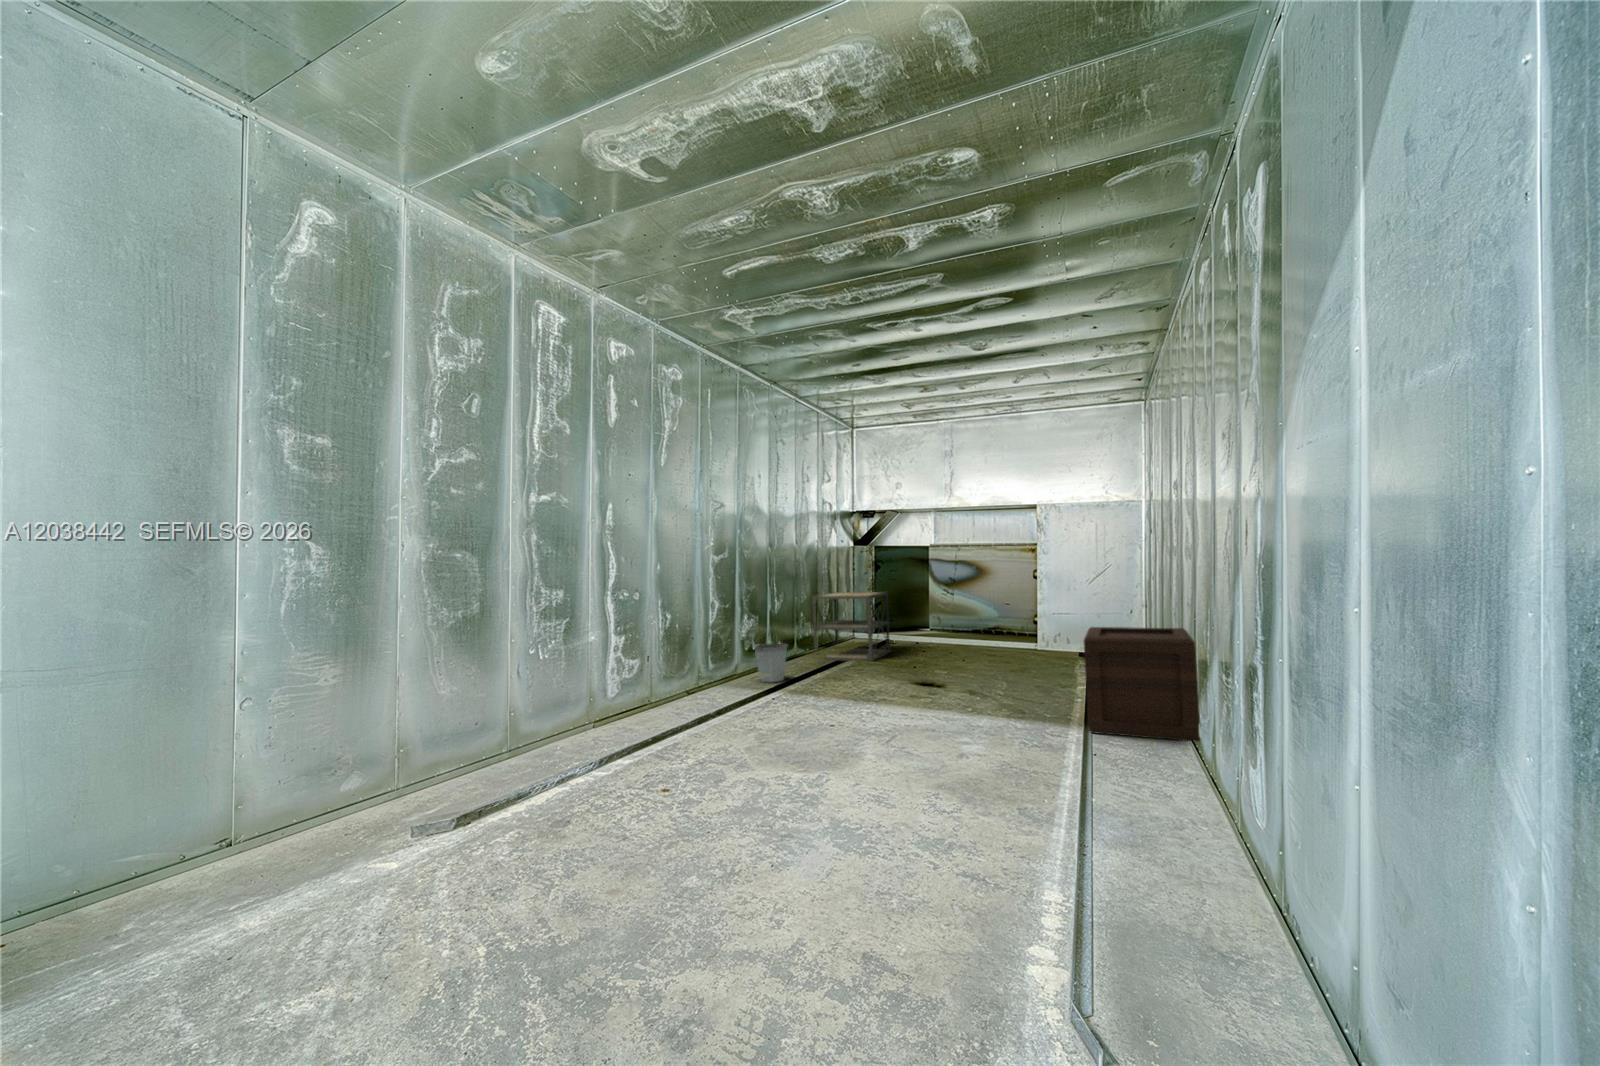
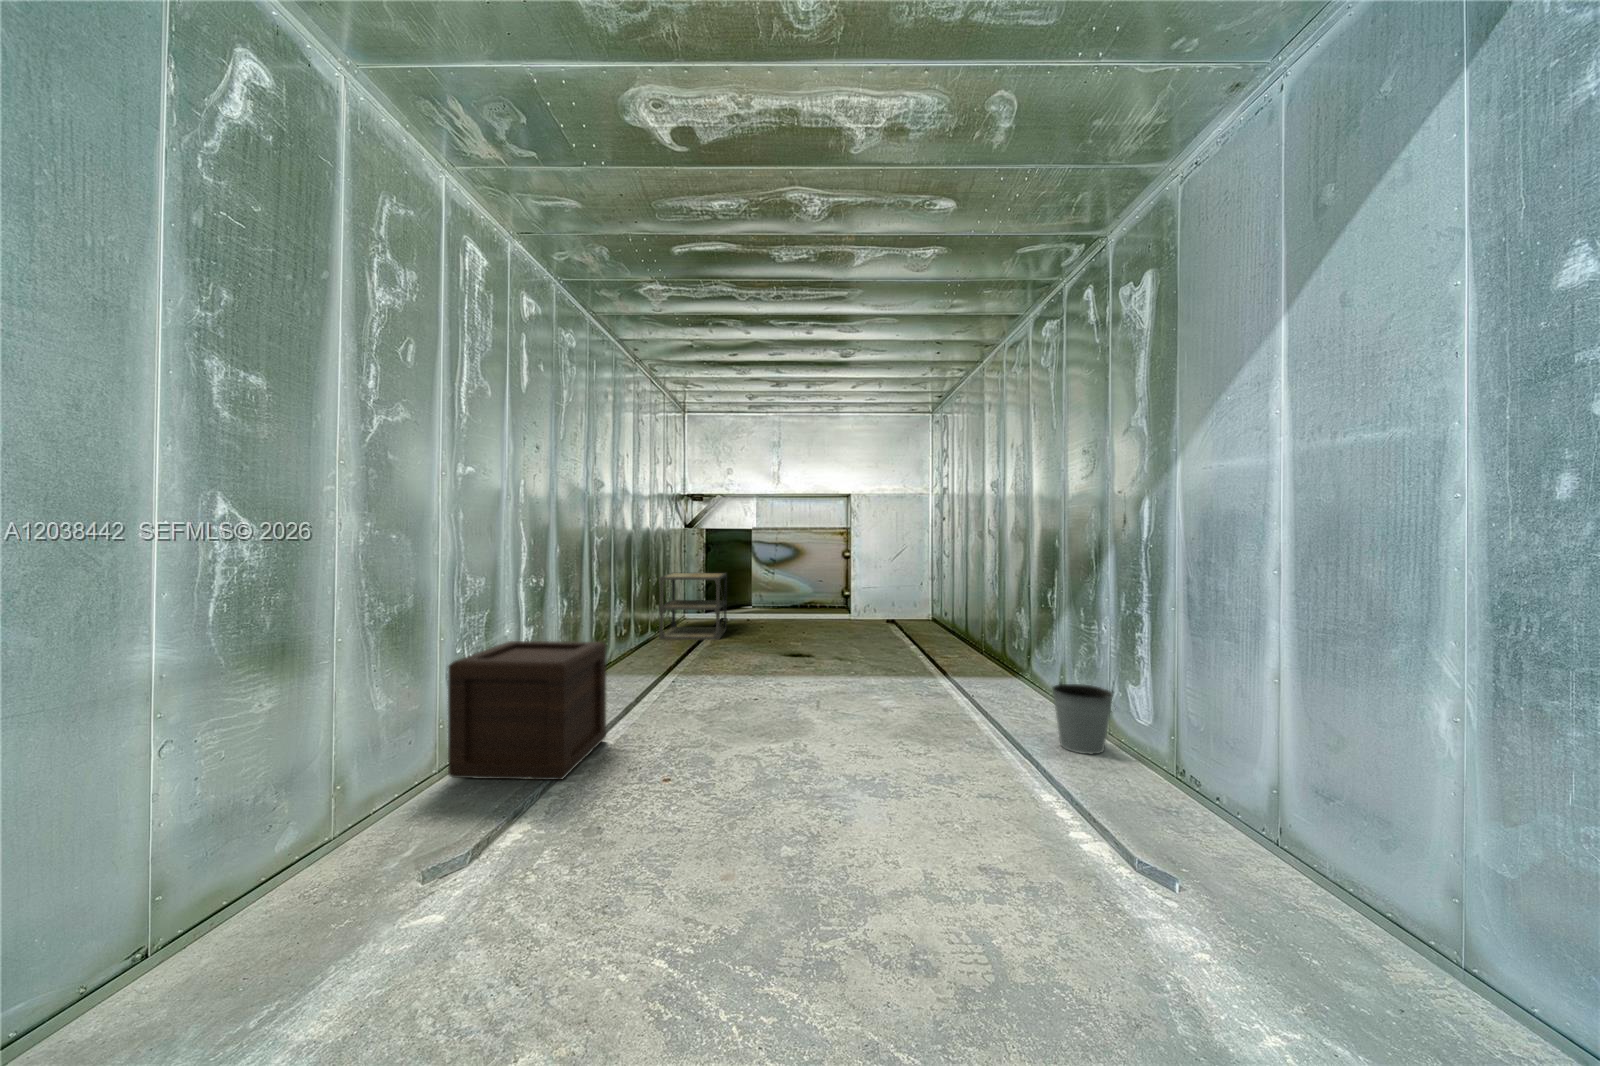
wooden crate: present [1084,627,1201,741] -> present [448,641,607,780]
bucket: present [754,643,787,682] -> present [1052,682,1113,754]

